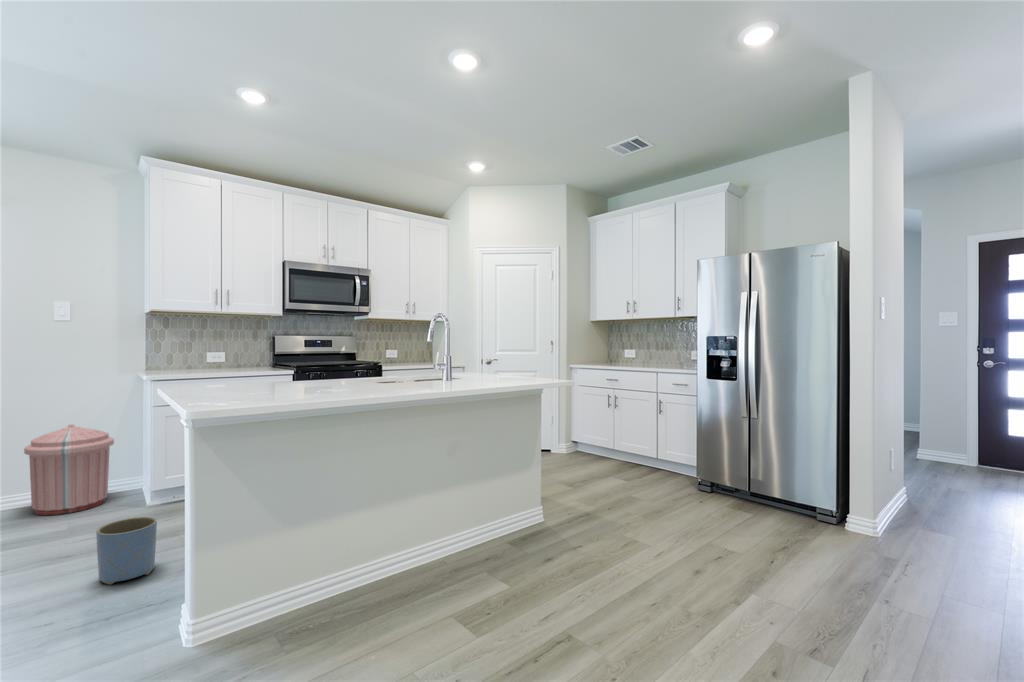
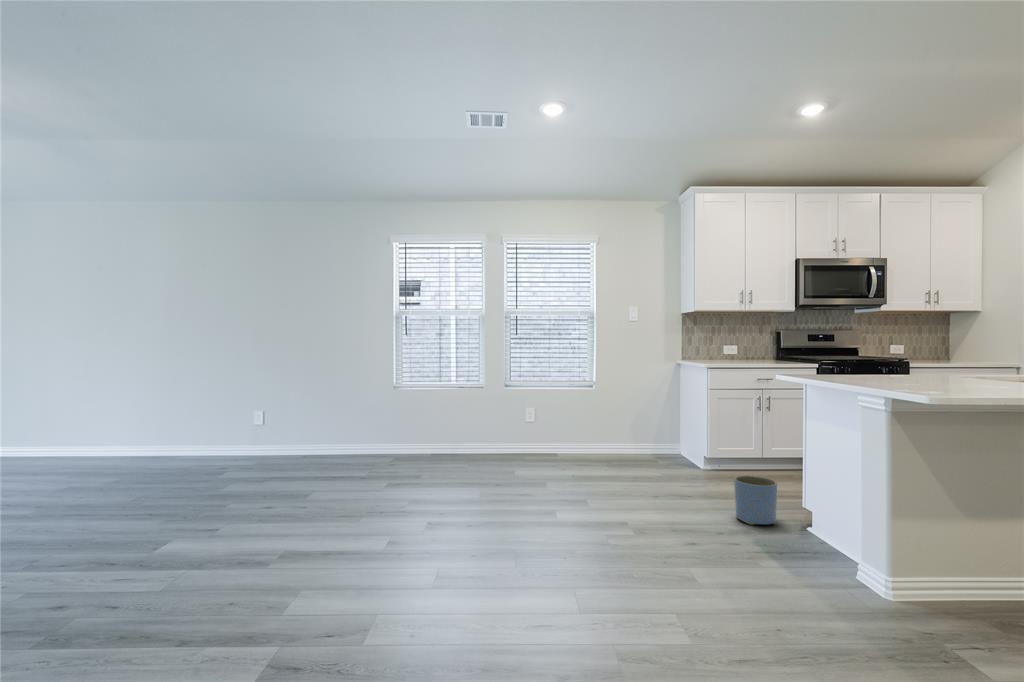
trash can: present [24,424,114,515] -> none [618,399,670,466]

